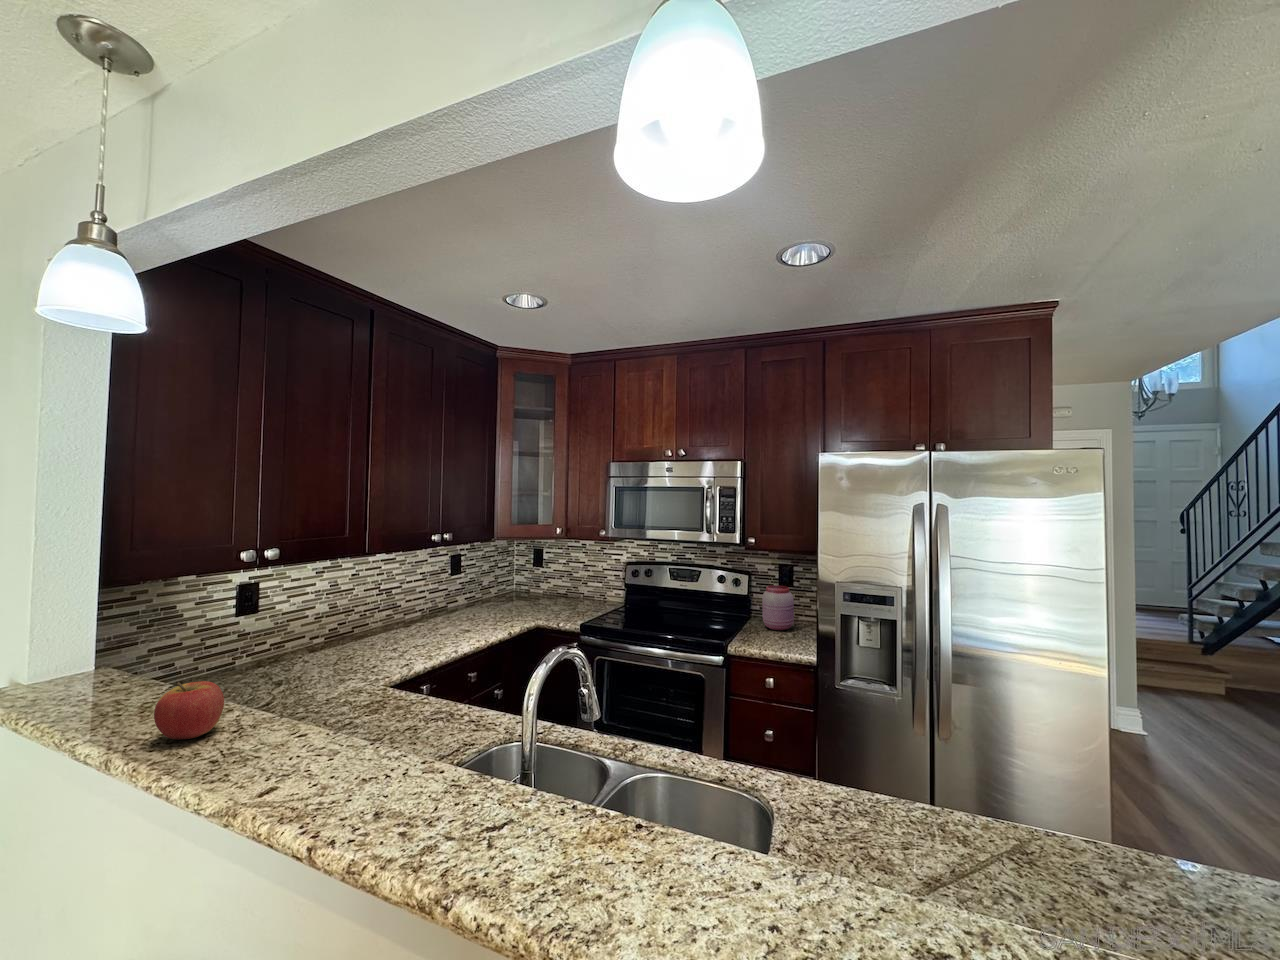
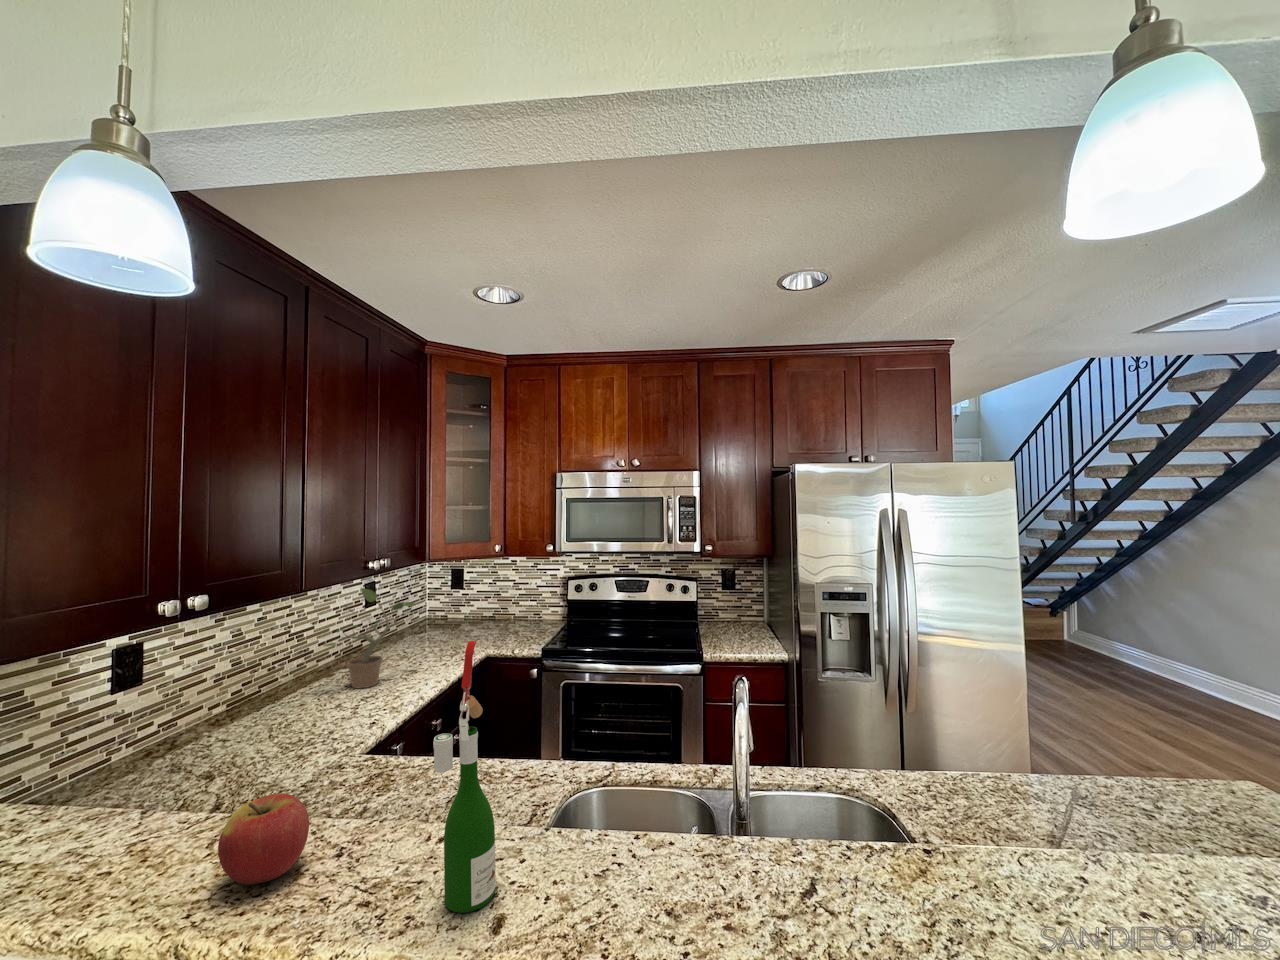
potted plant: none [395,555,473,638] -> present [324,588,415,688]
wine bottle: none [250,578,315,782] -> present [433,641,496,913]
jar: present [762,585,794,630] -> none [721,591,752,635]

